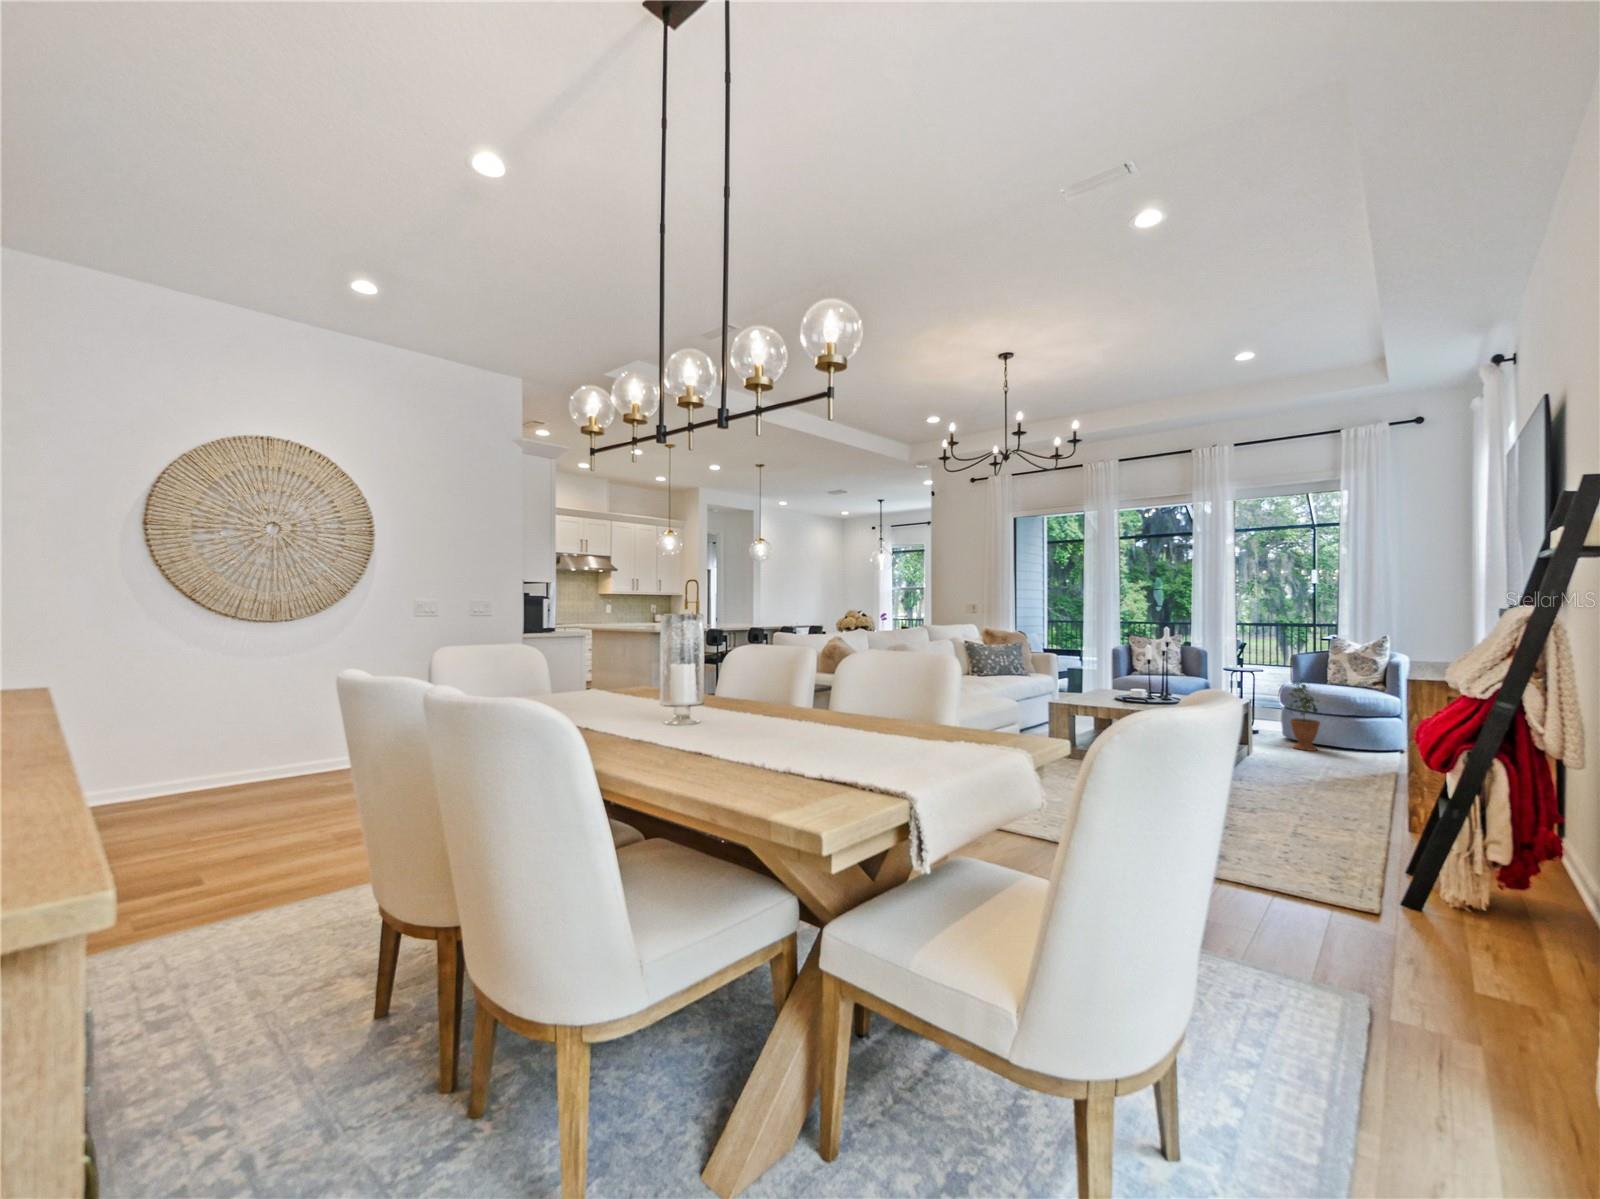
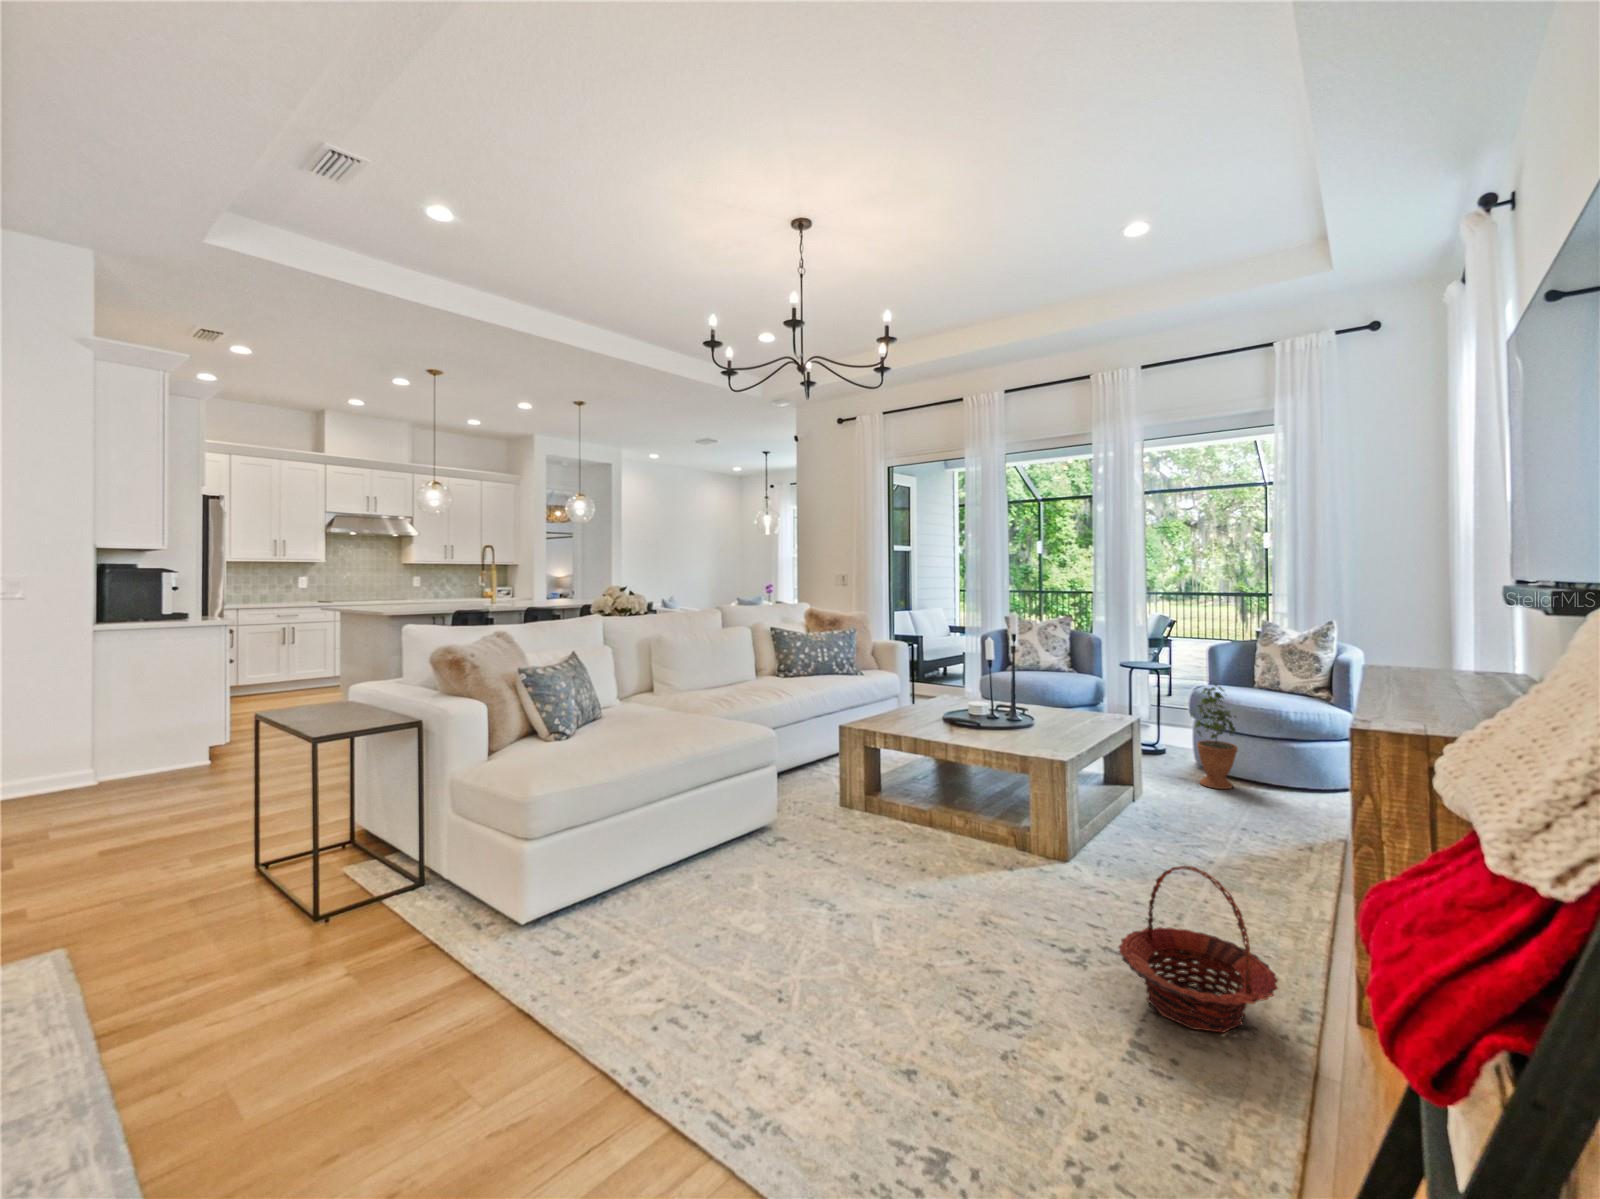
basket: none [1274,750,1368,833] -> present [1119,866,1278,1033]

